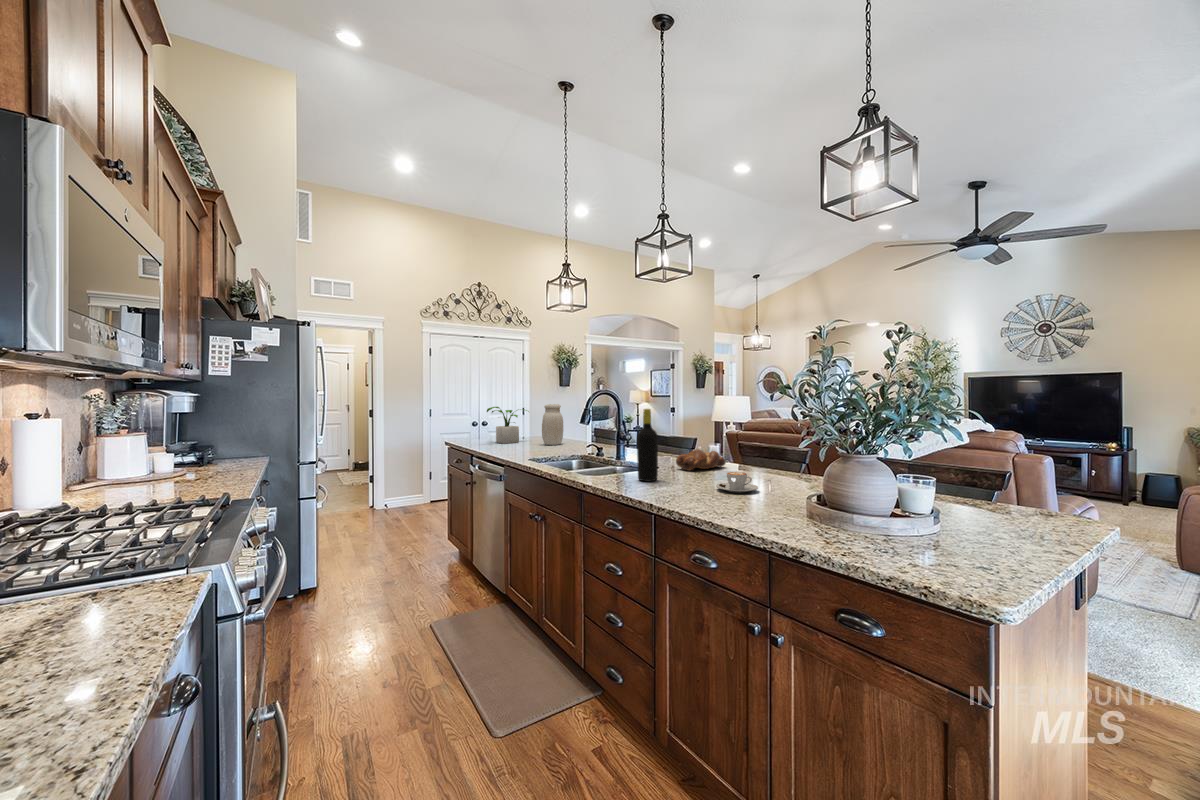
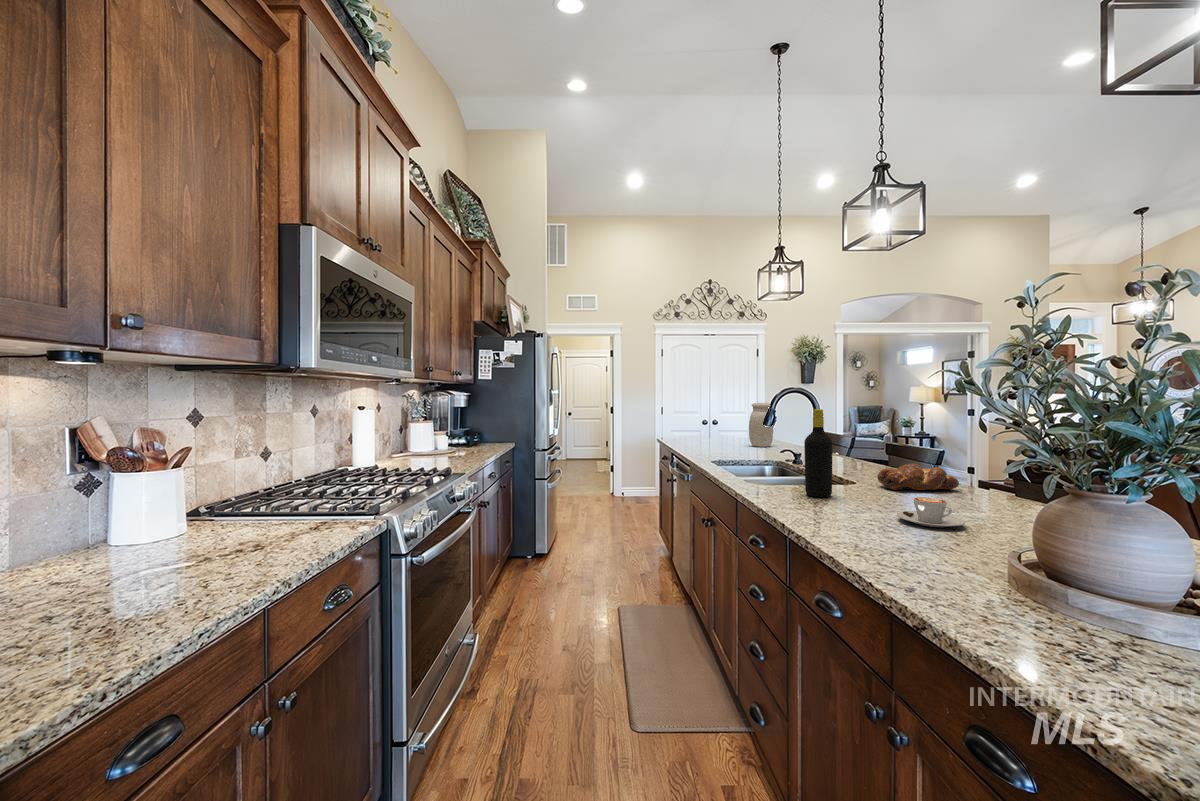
potted plant: present [487,407,529,444] -> none [695,405,741,442]

